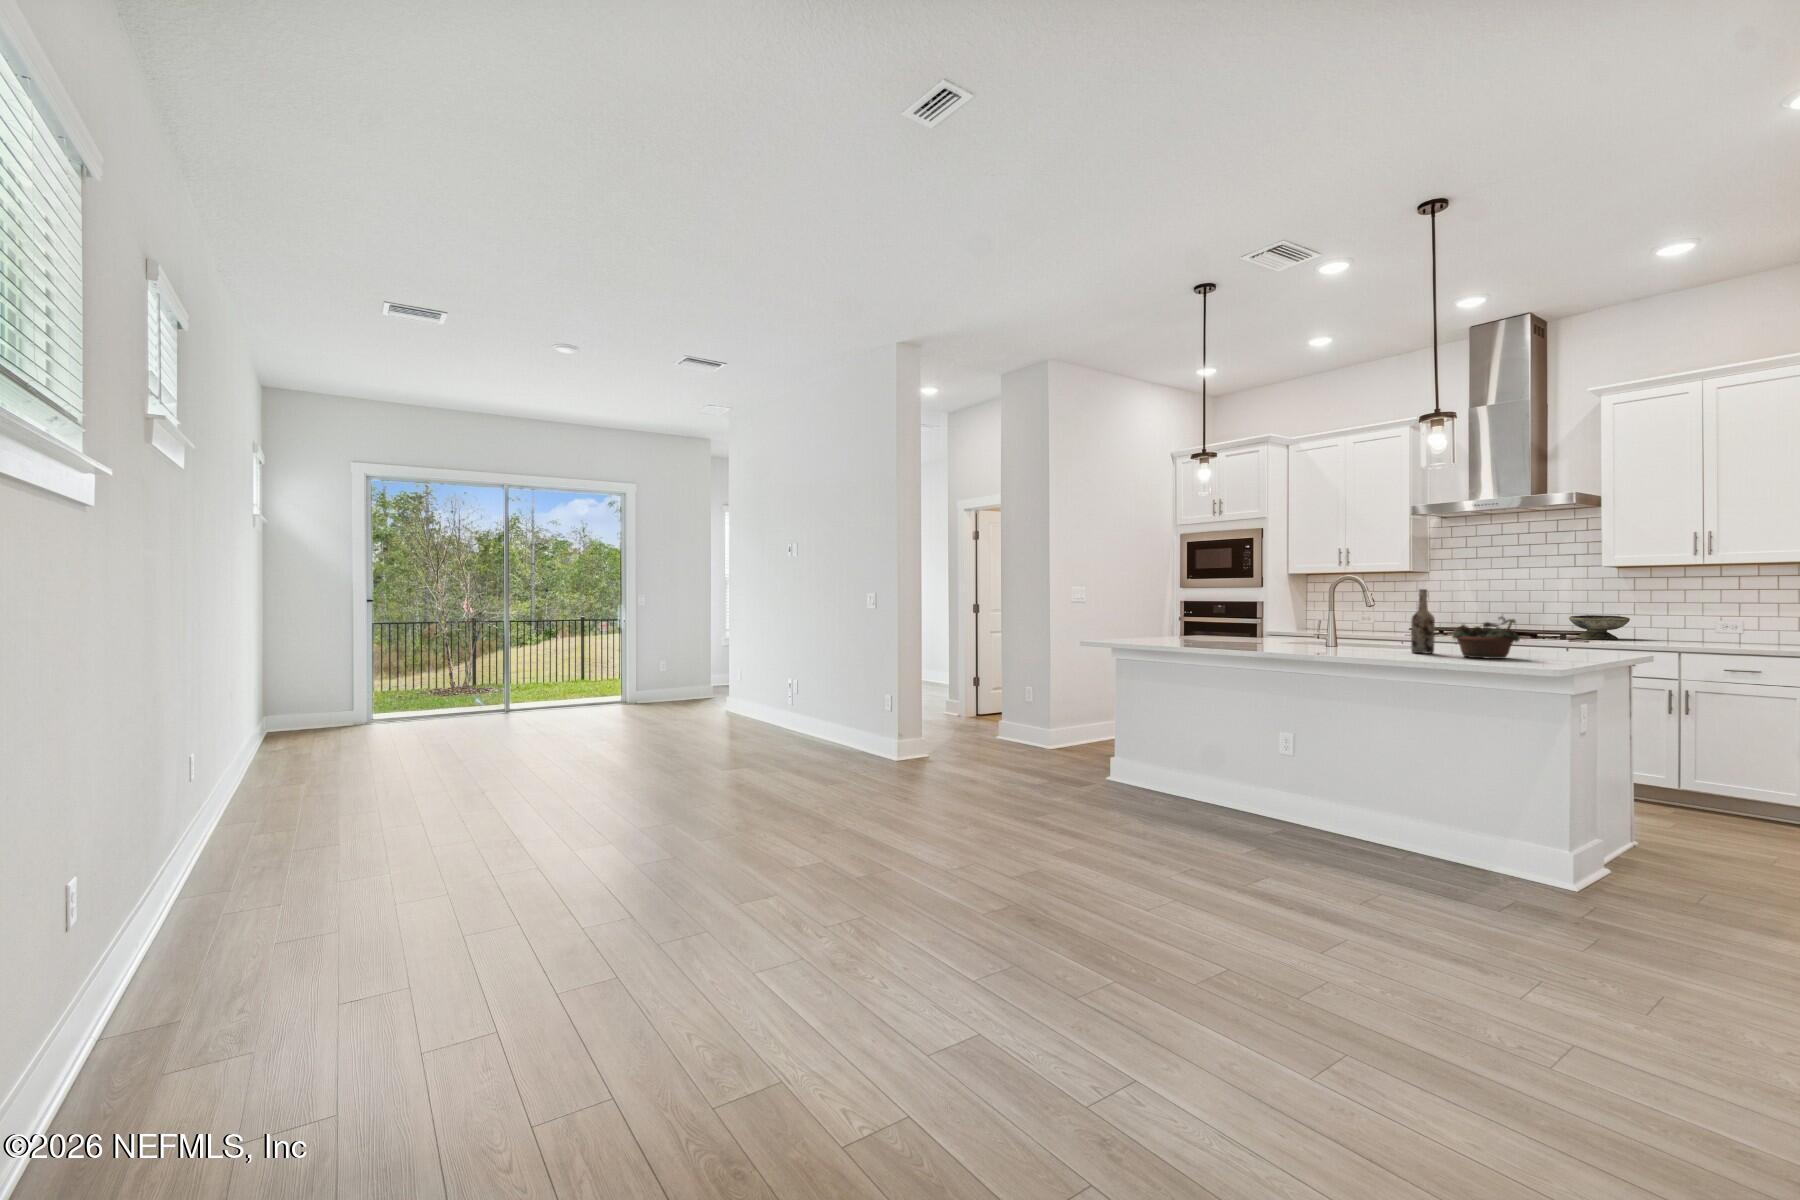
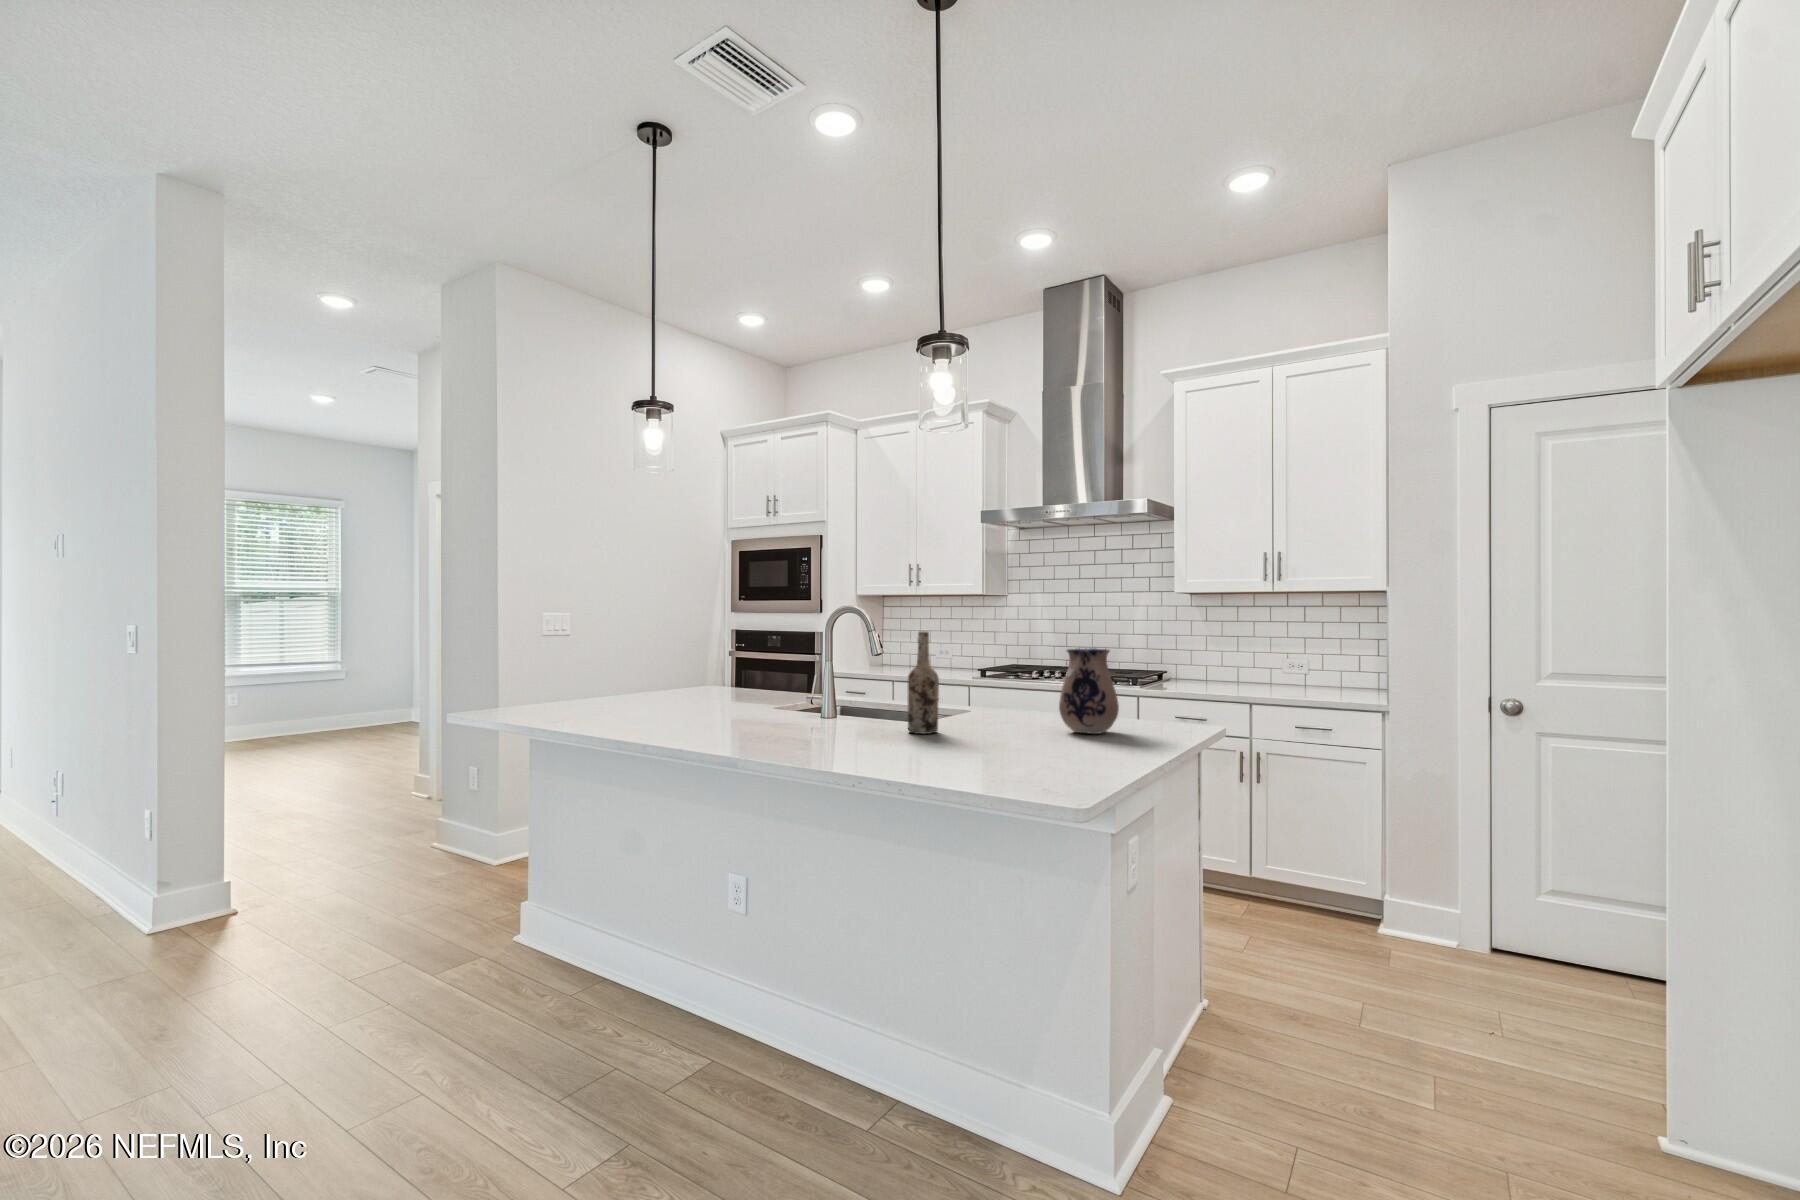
ceramic pitcher: none [1527,600,1577,656] -> present [1059,648,1119,734]
decorative bowl: present [1569,615,1630,639] -> none [1144,653,1204,684]
succulent planter: present [1452,617,1520,659] -> none [946,678,1043,749]

